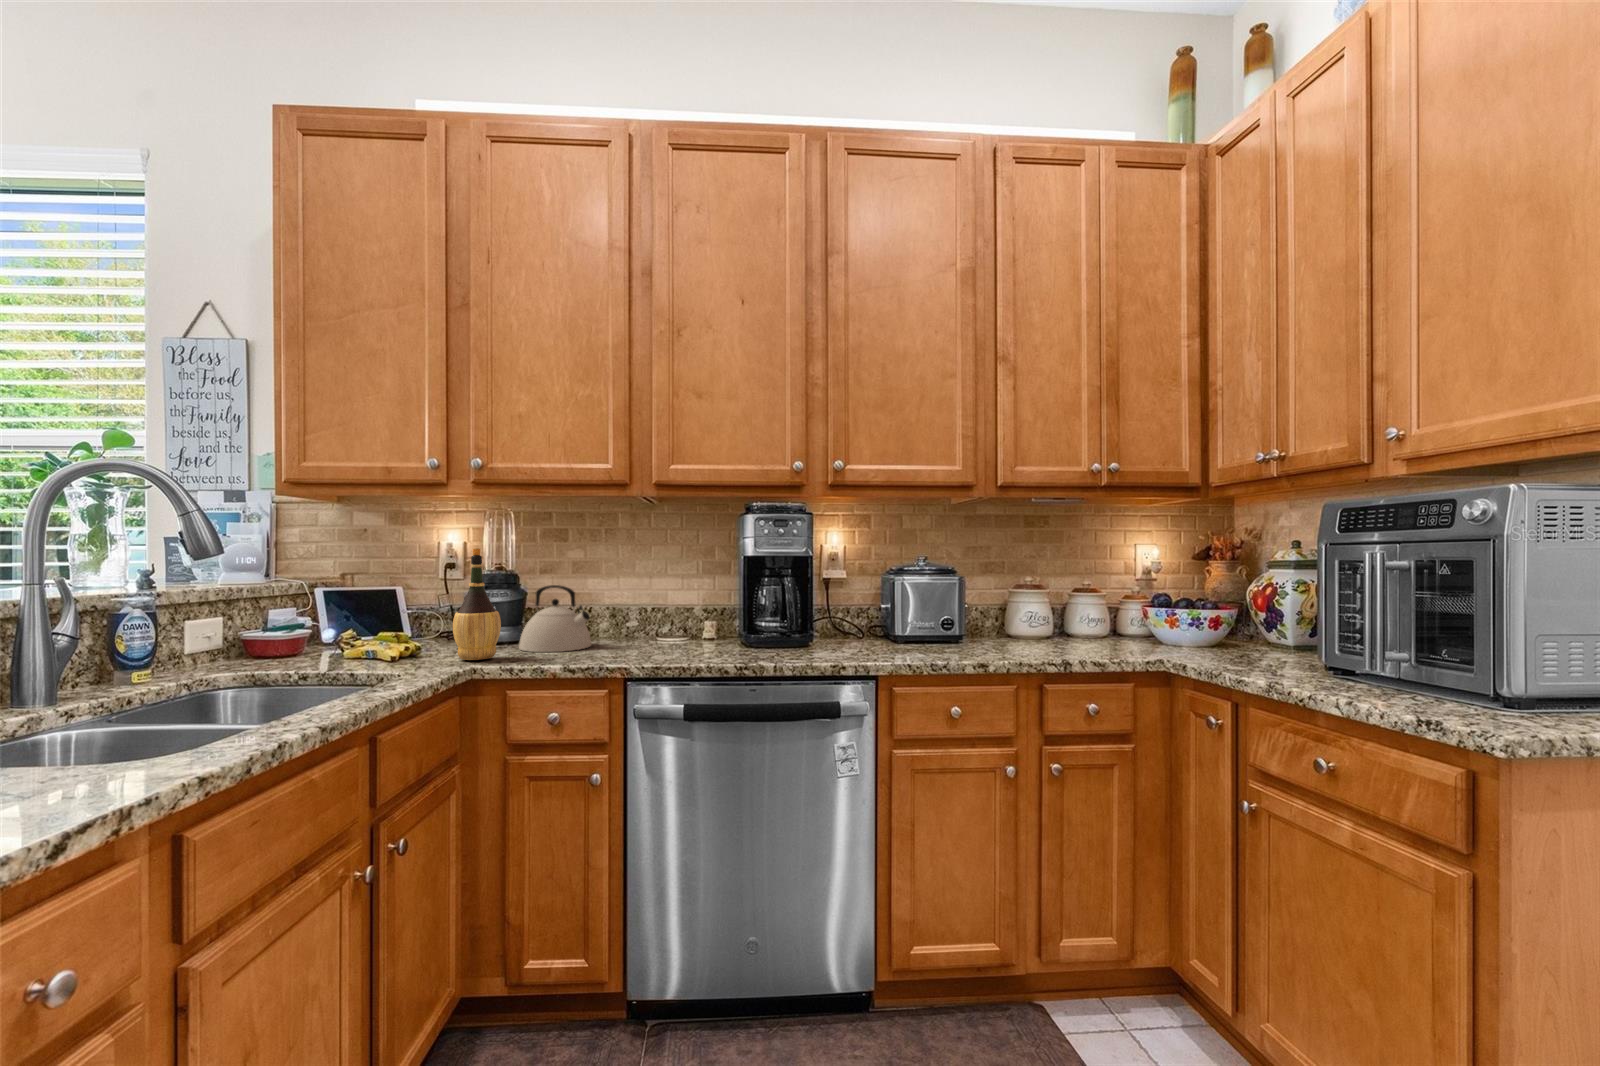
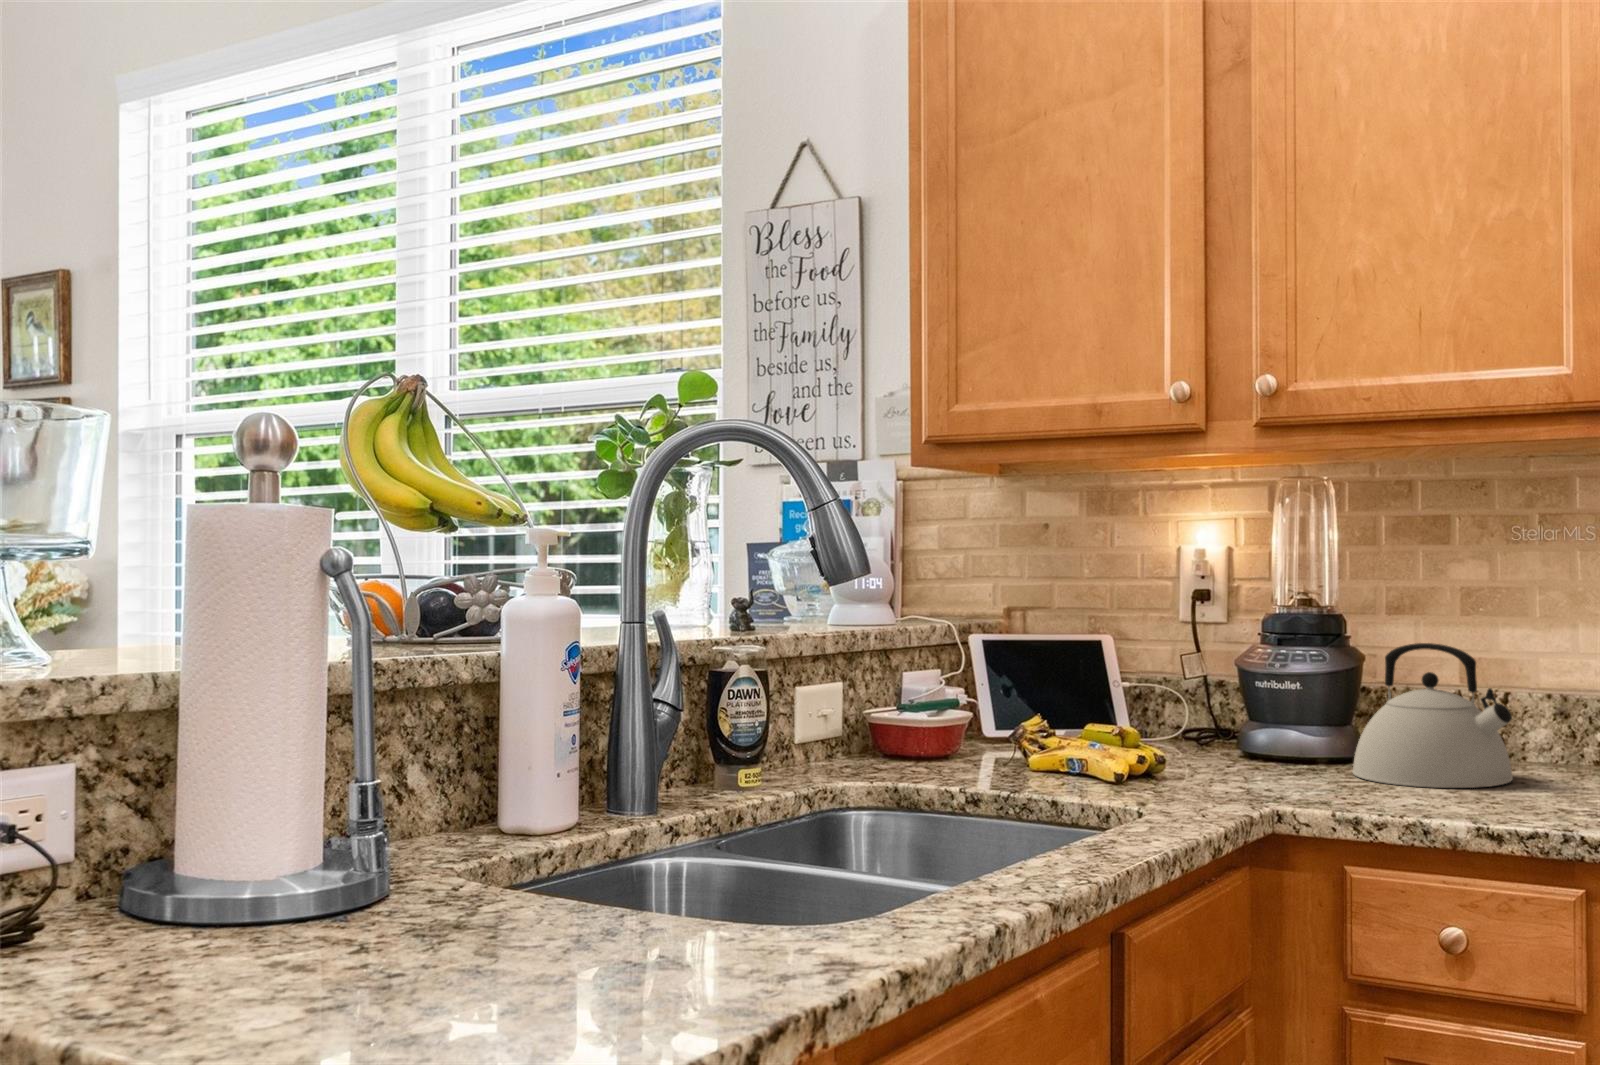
wine bottle: present [453,548,501,660] -> none [1231,564,1326,793]

